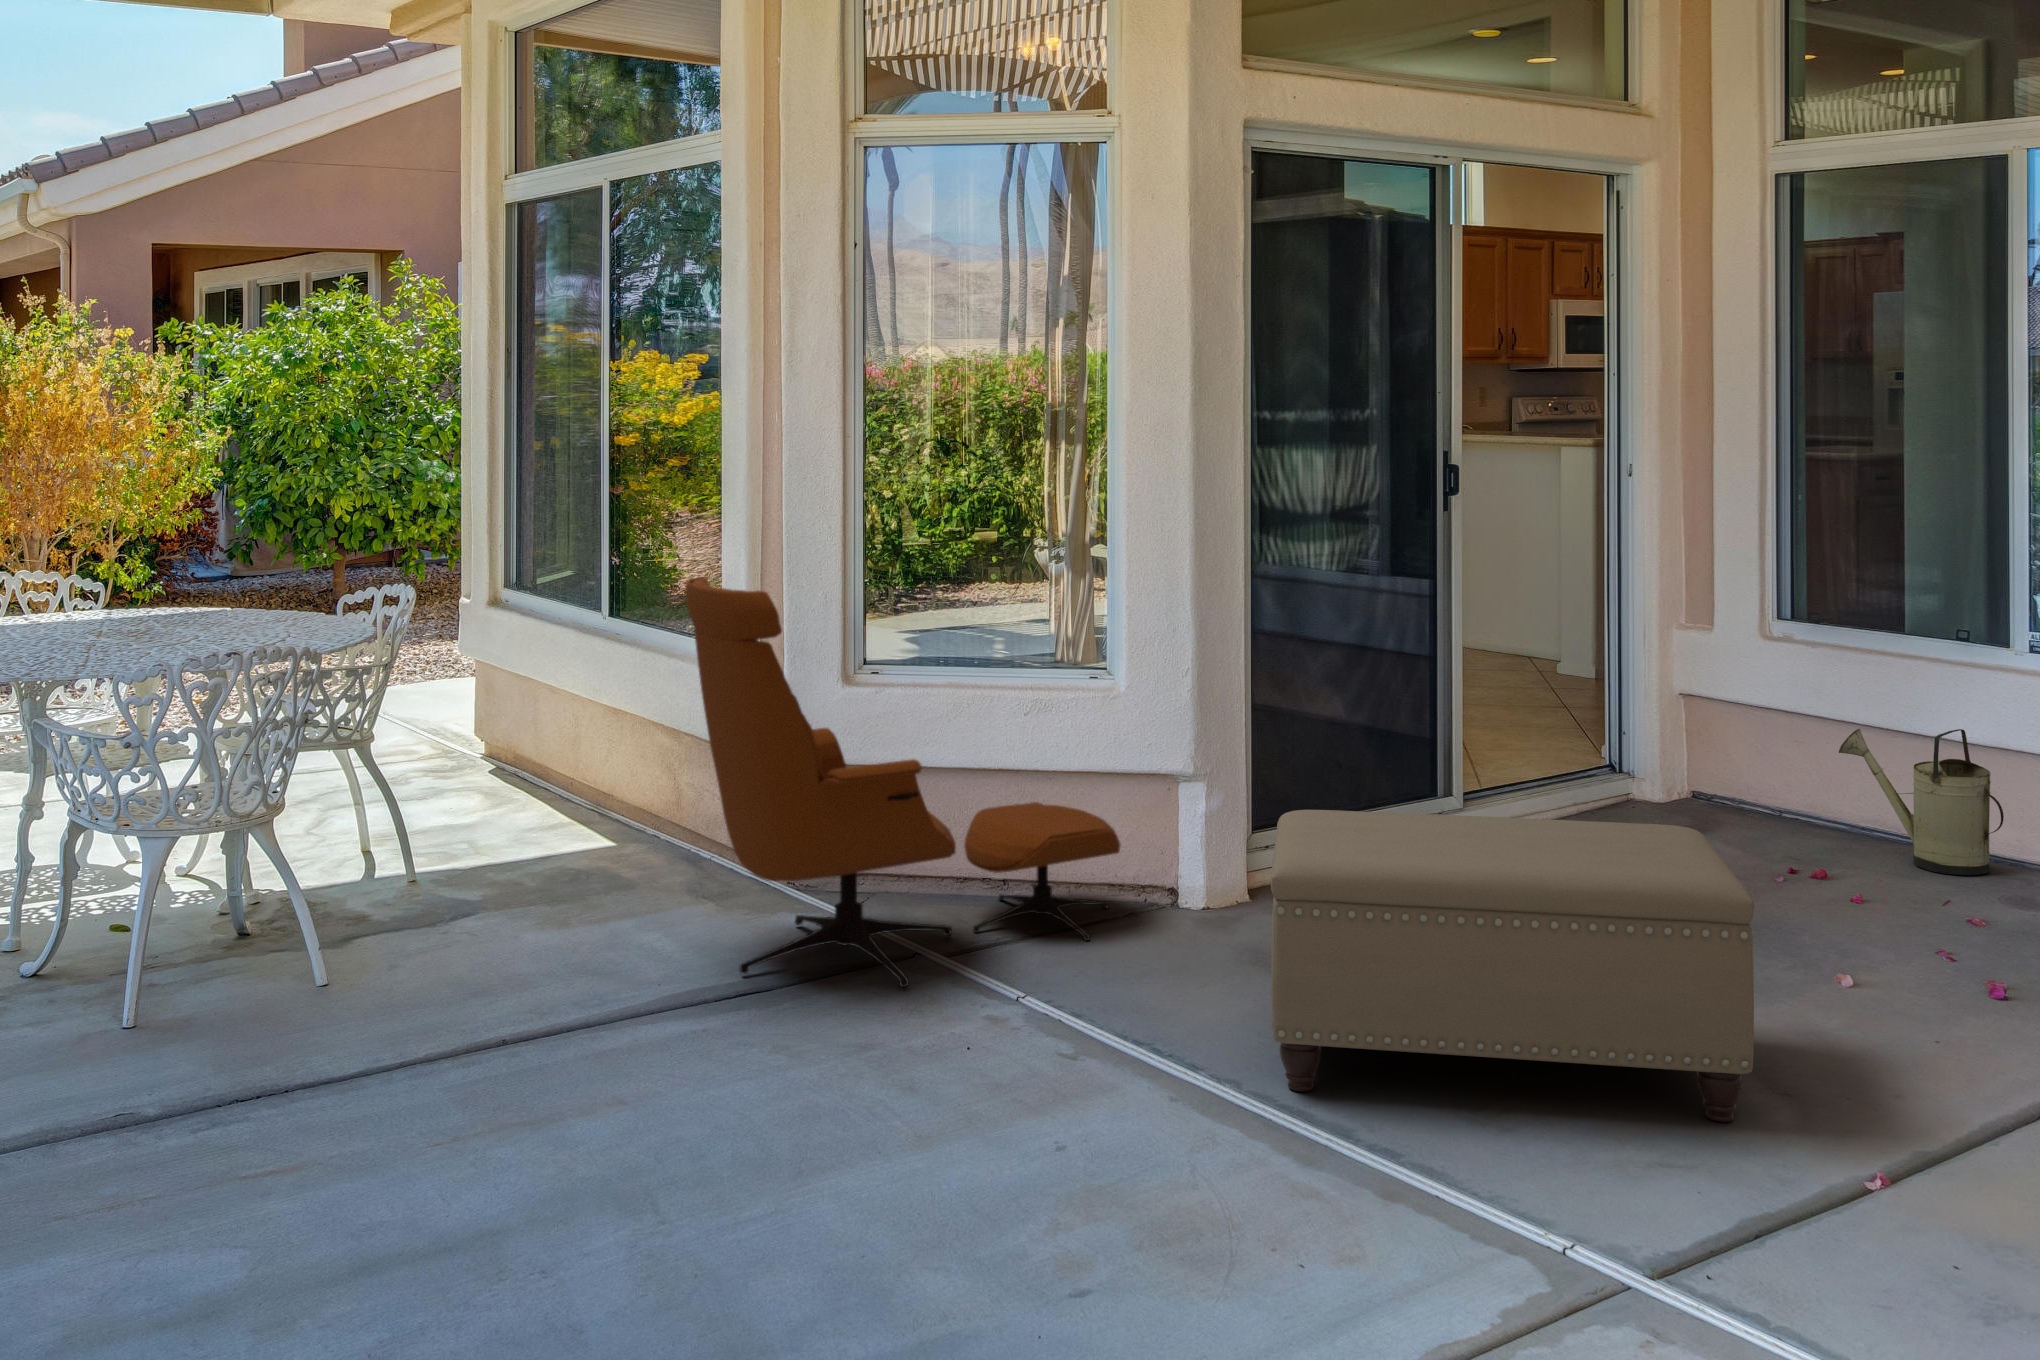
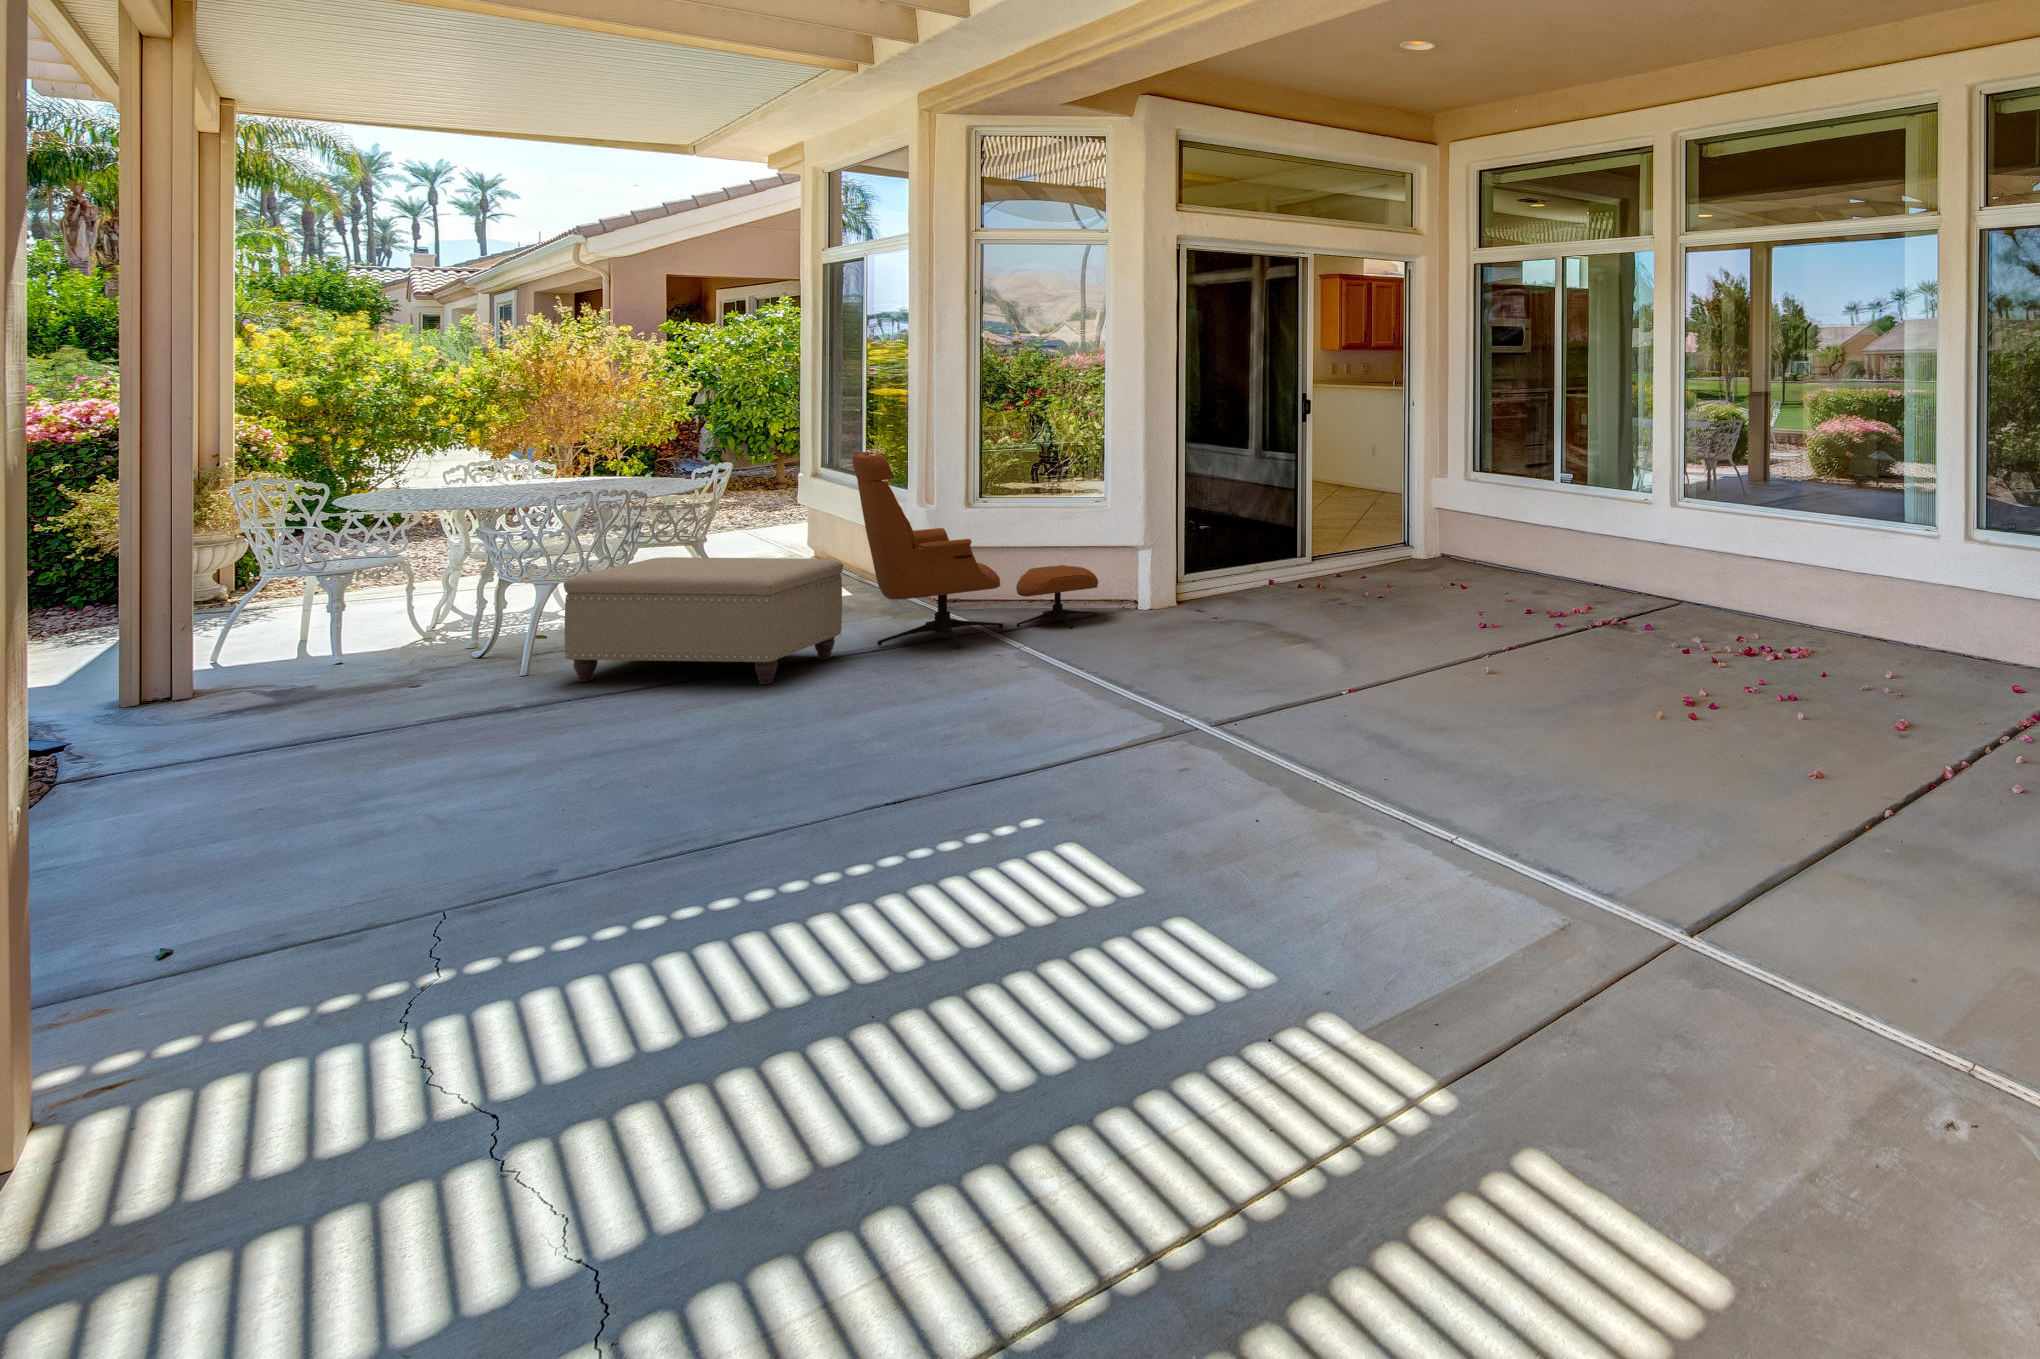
watering can: present [1839,729,2004,875] -> none [1484,524,1543,591]
ottoman: present [1270,810,1754,1122] -> present [564,557,843,684]

